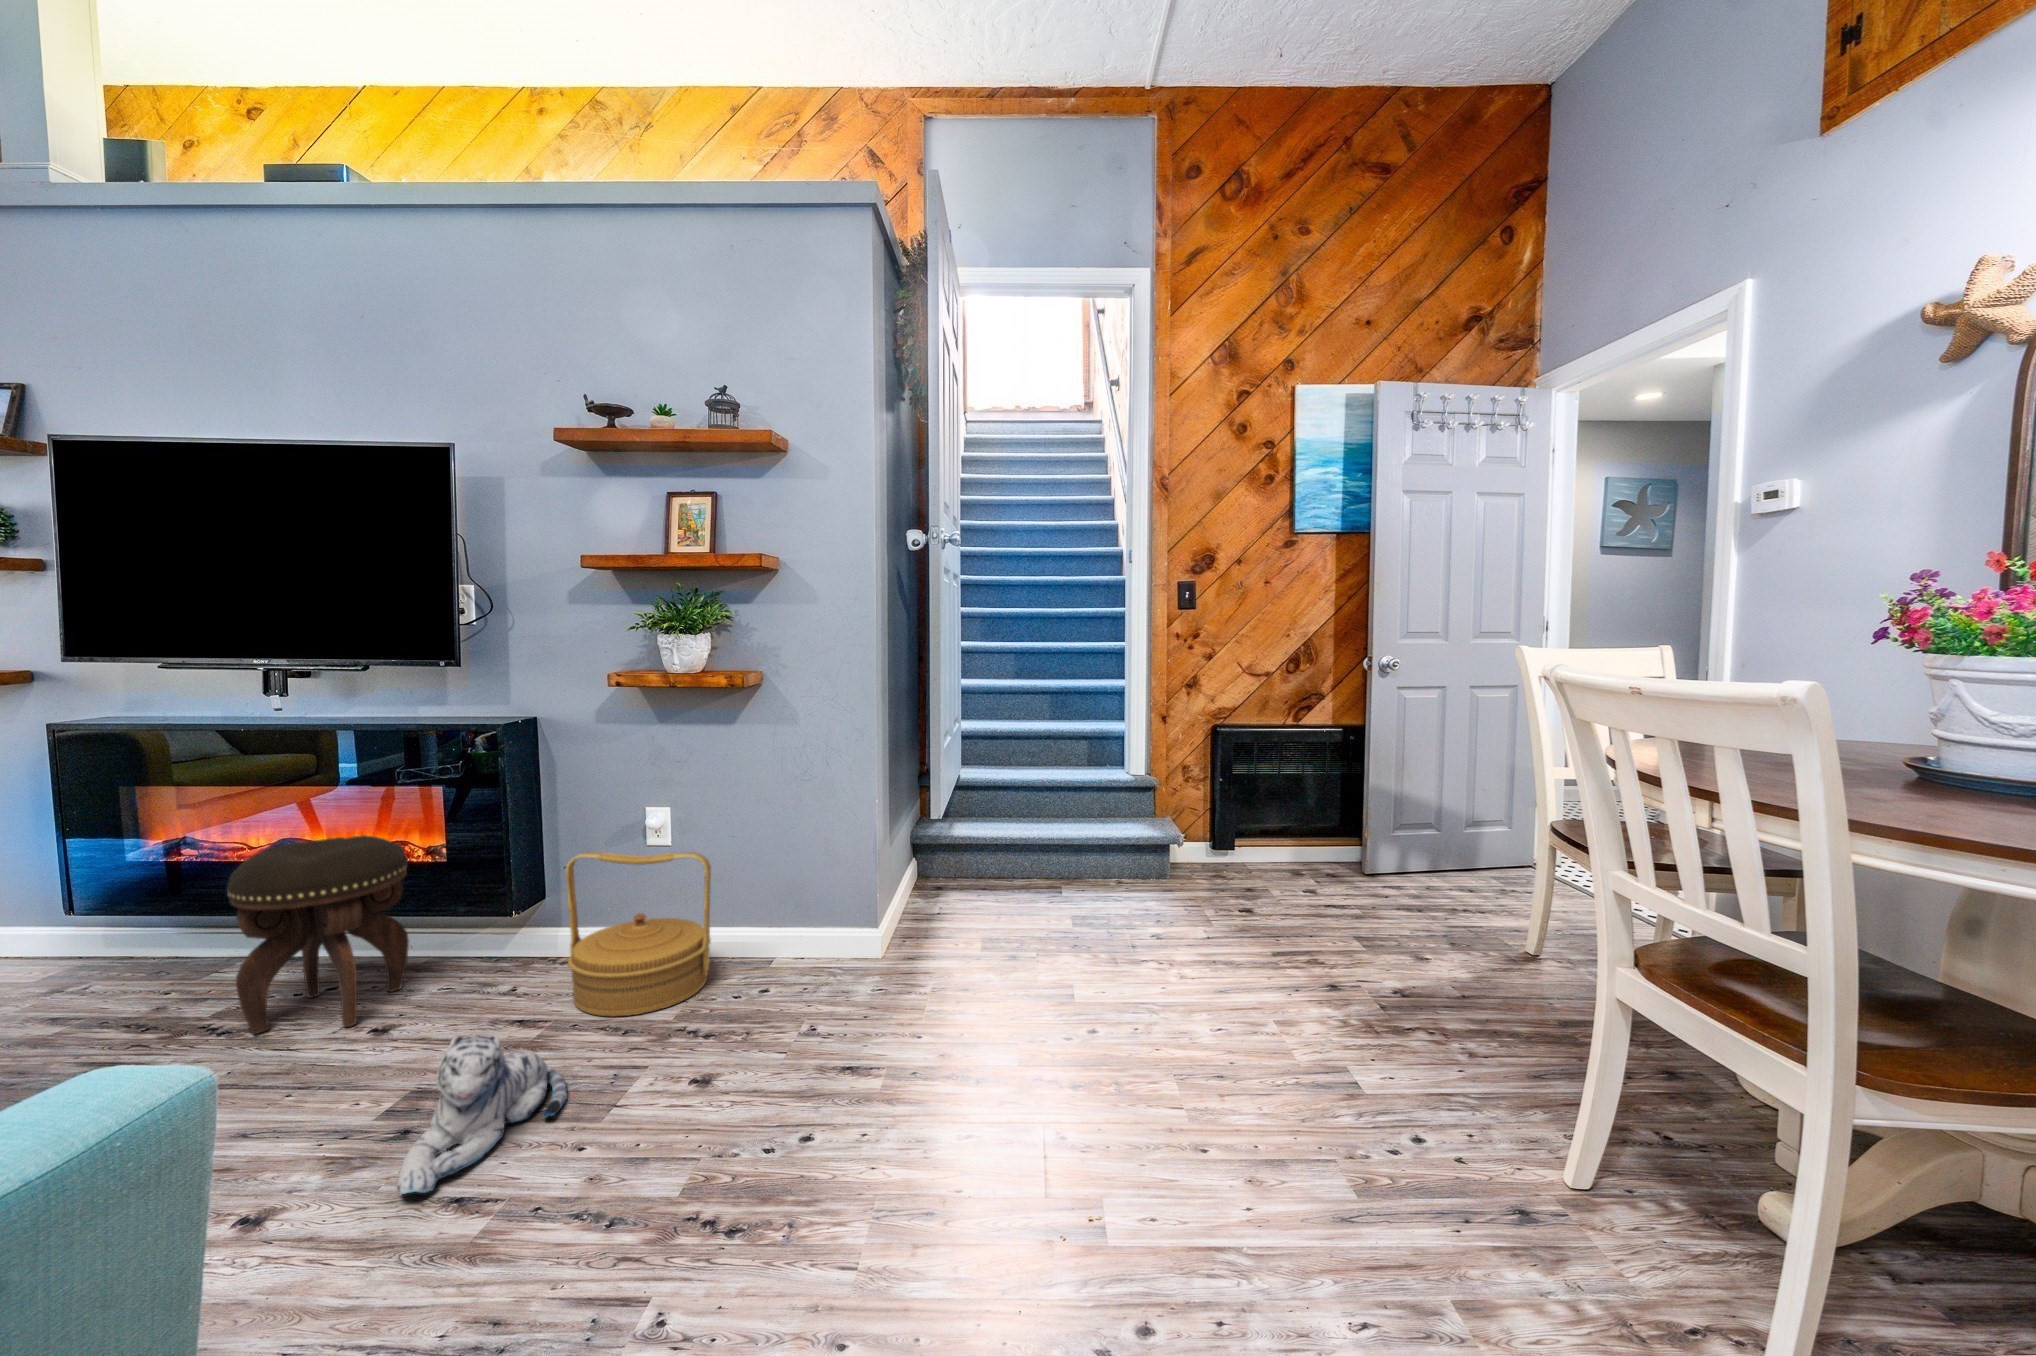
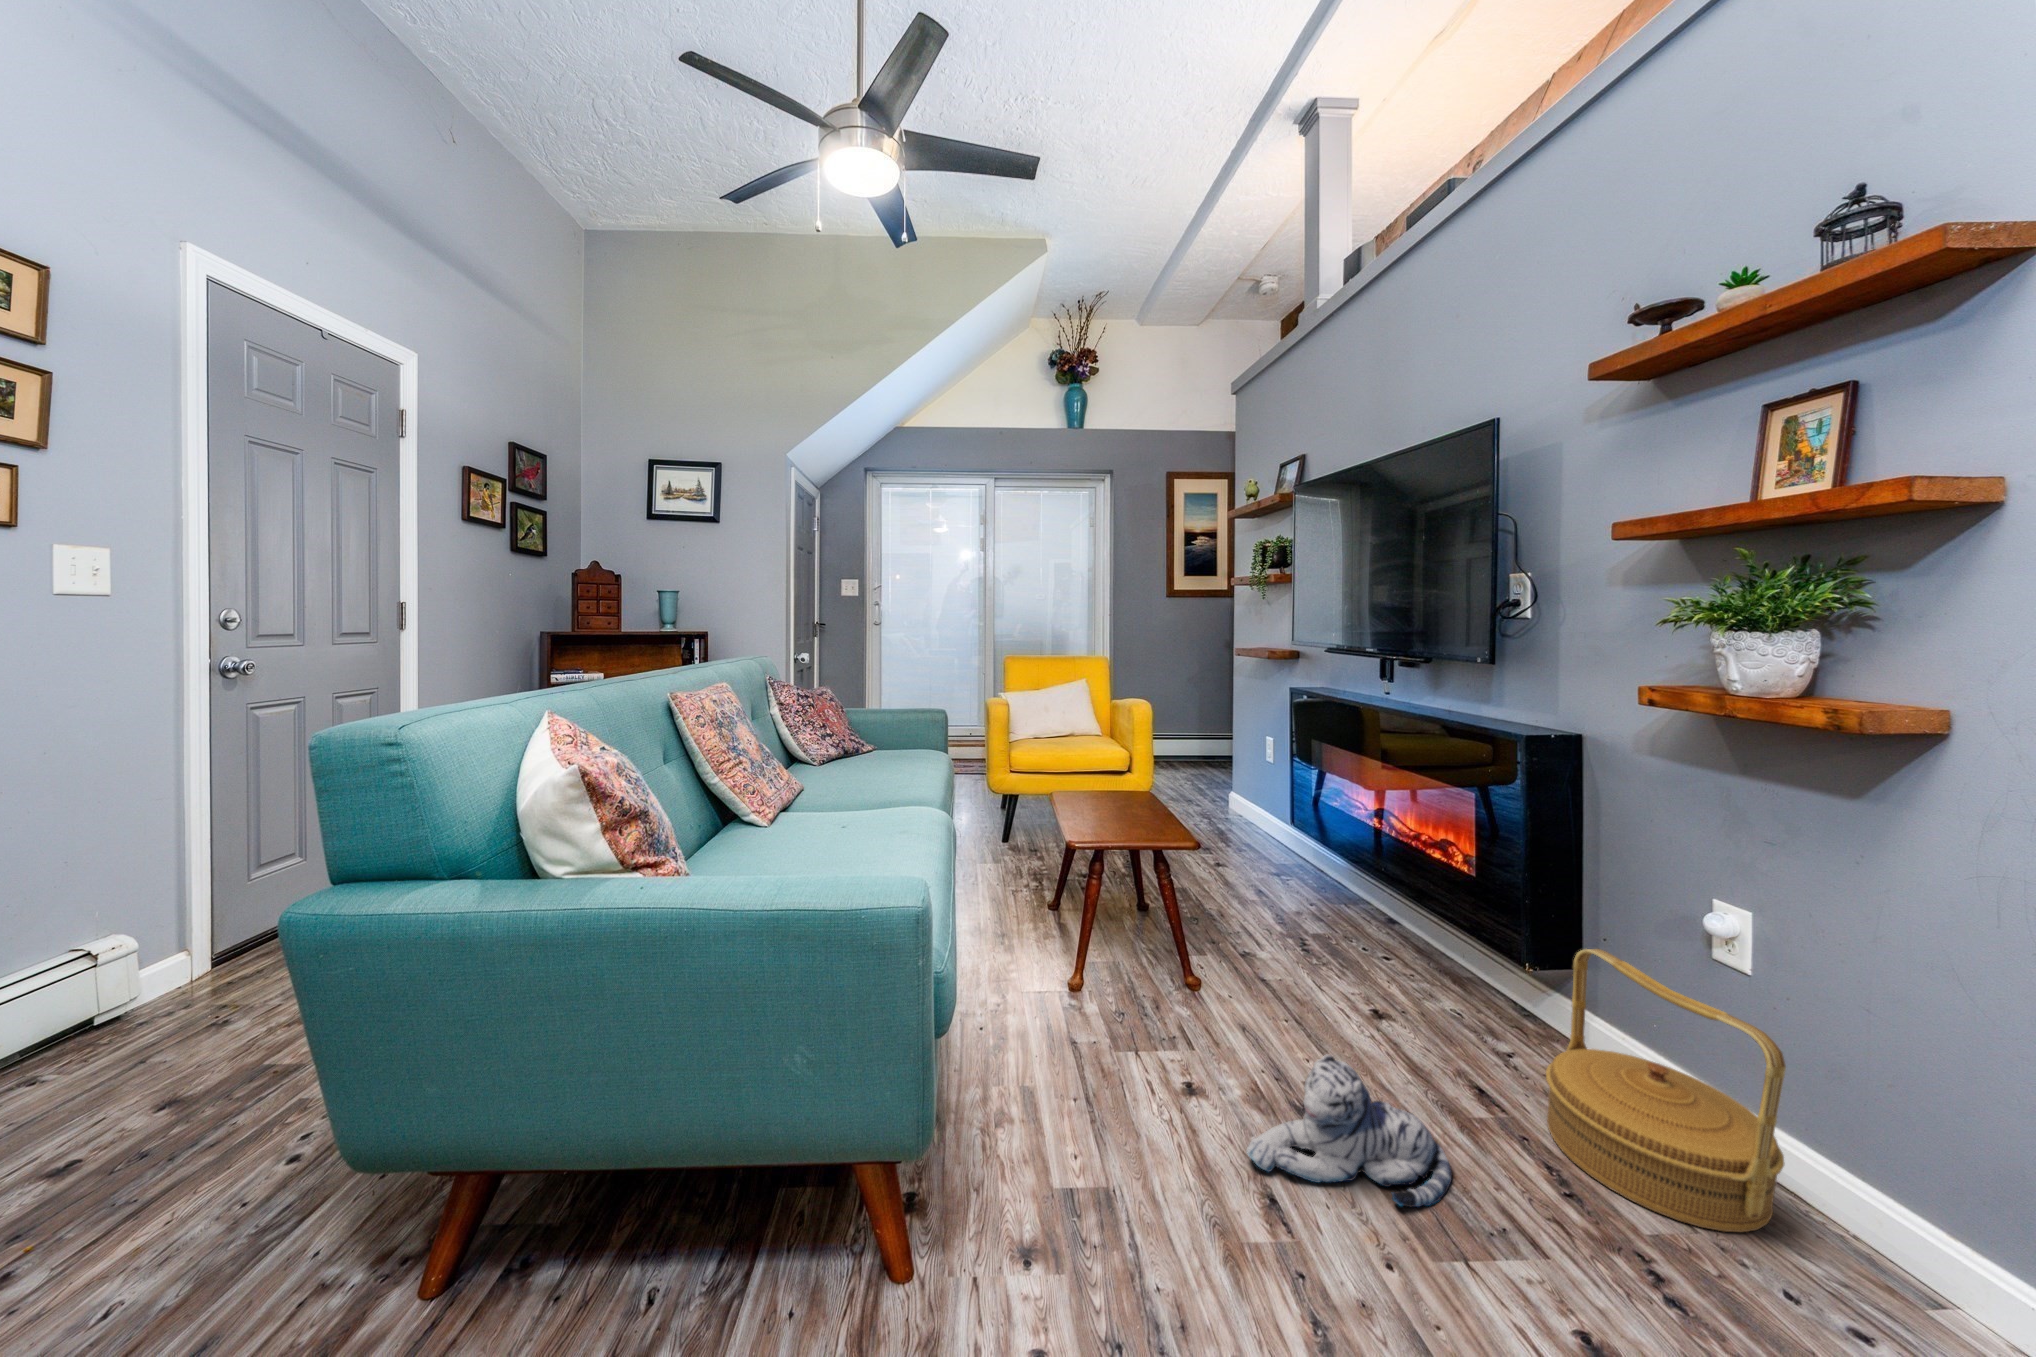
footstool: present [227,835,409,1034] -> none [1314,831,1446,998]

